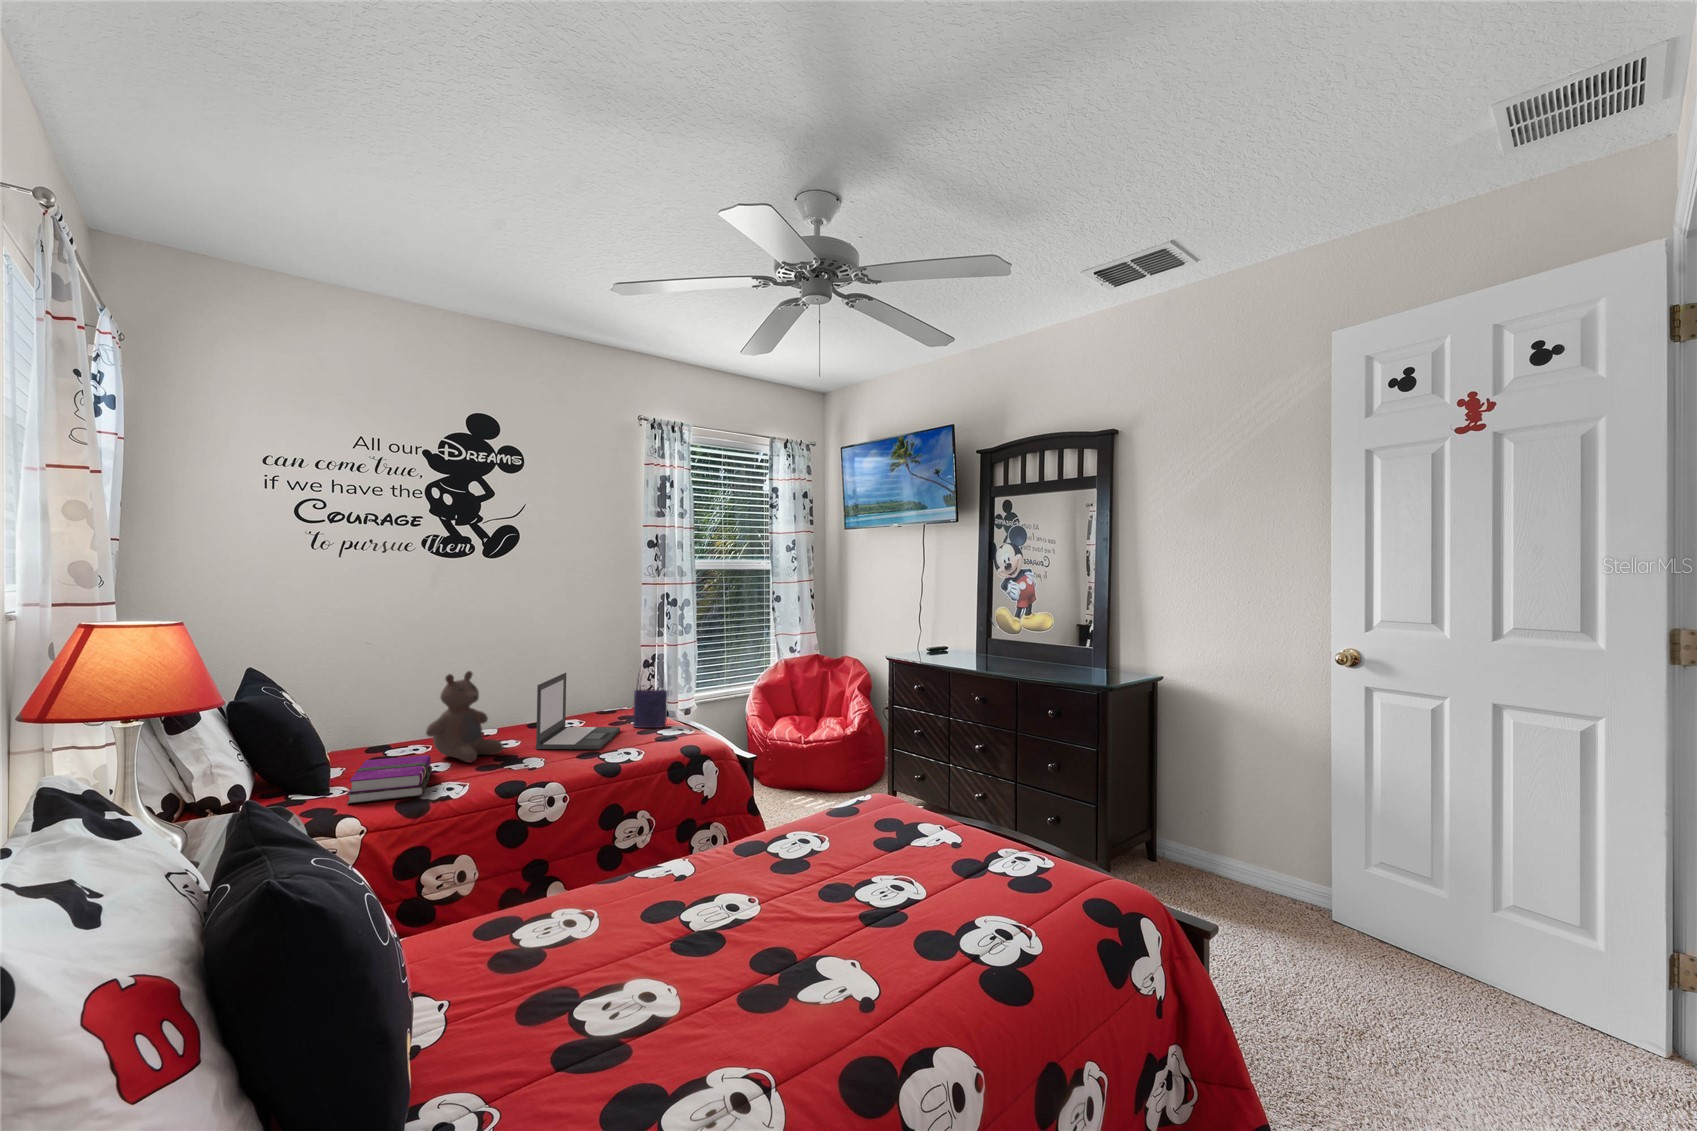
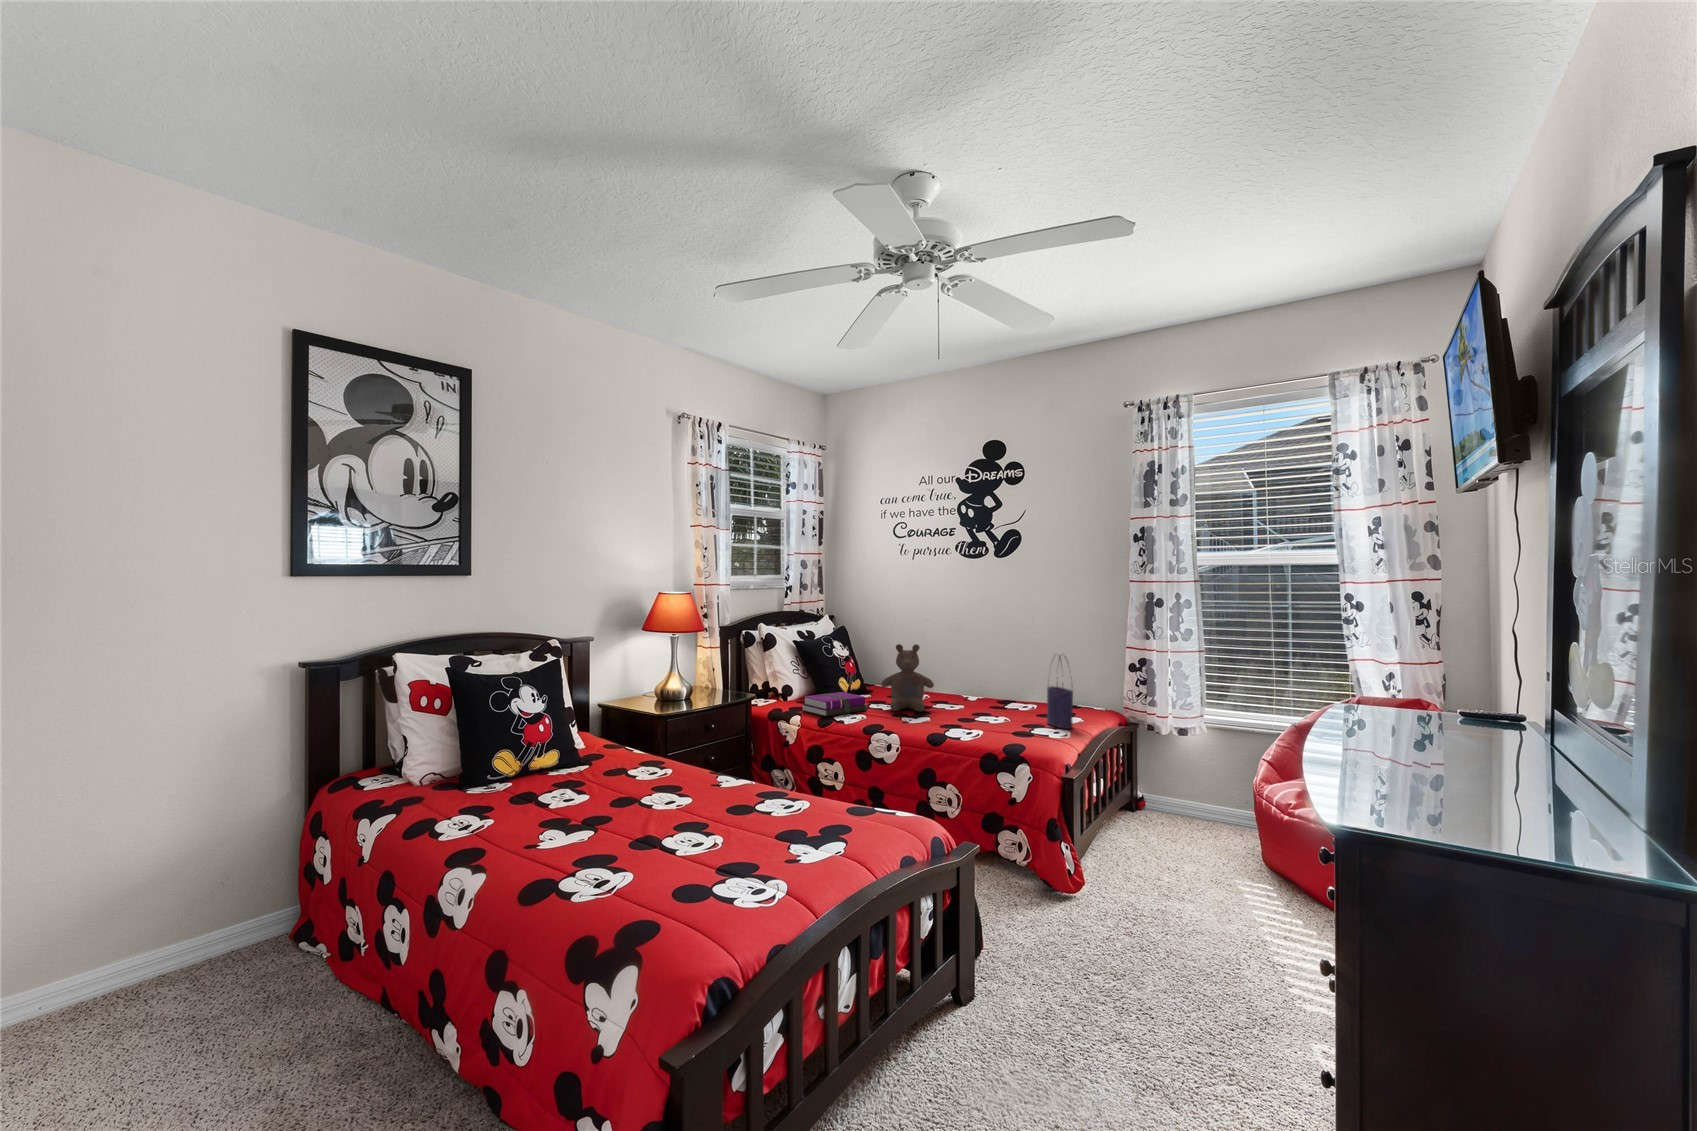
laptop: present [535,673,620,749] -> none [945,660,1031,726]

